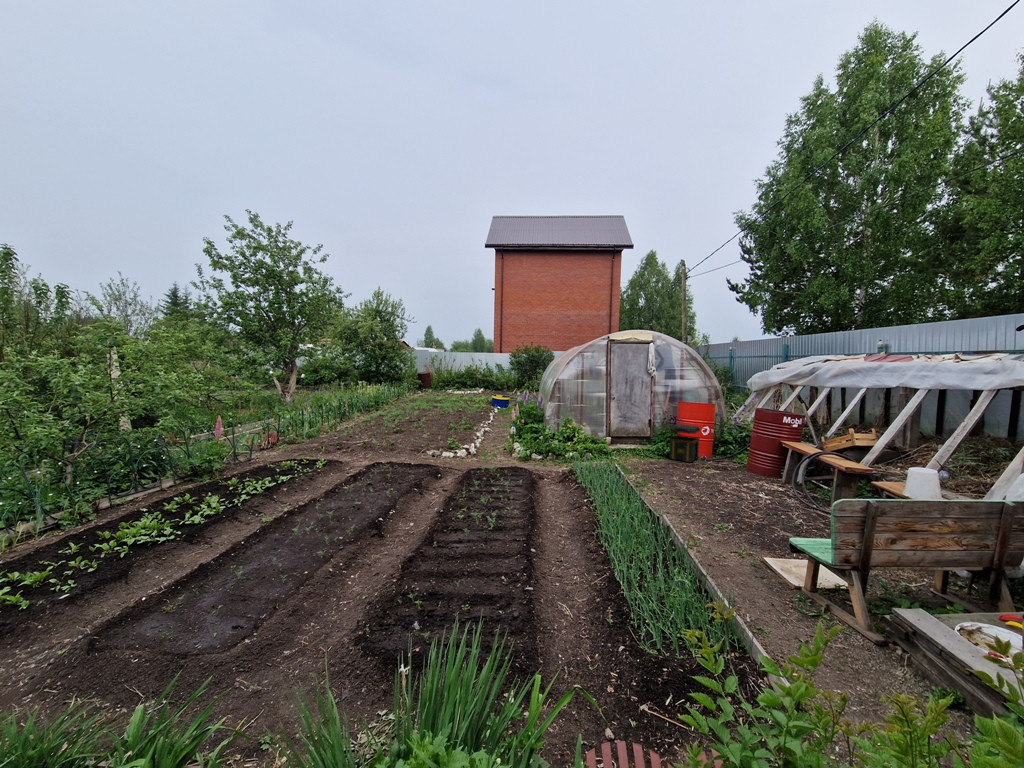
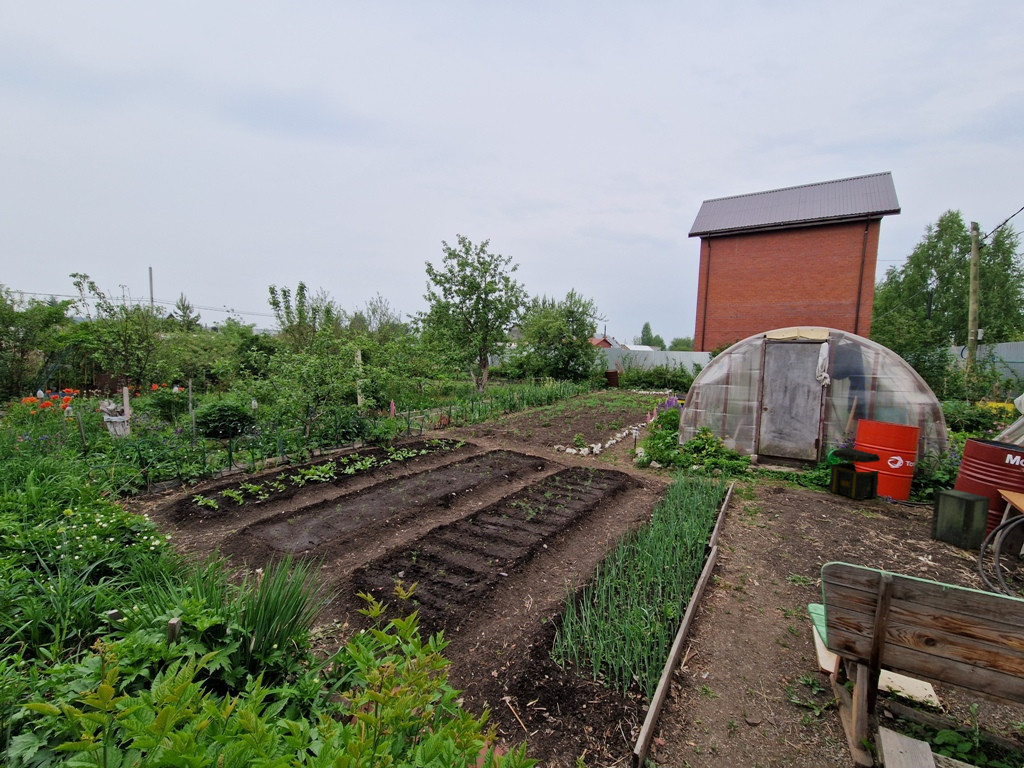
storage box: none [751,445,781,485] -> present [931,489,990,549]

